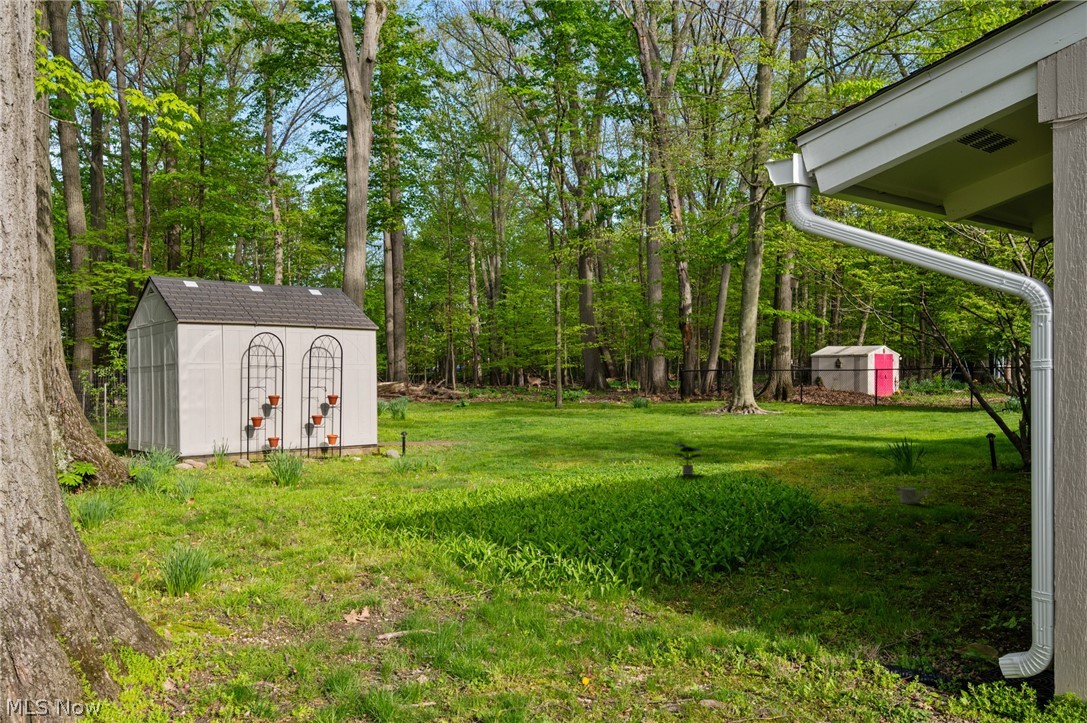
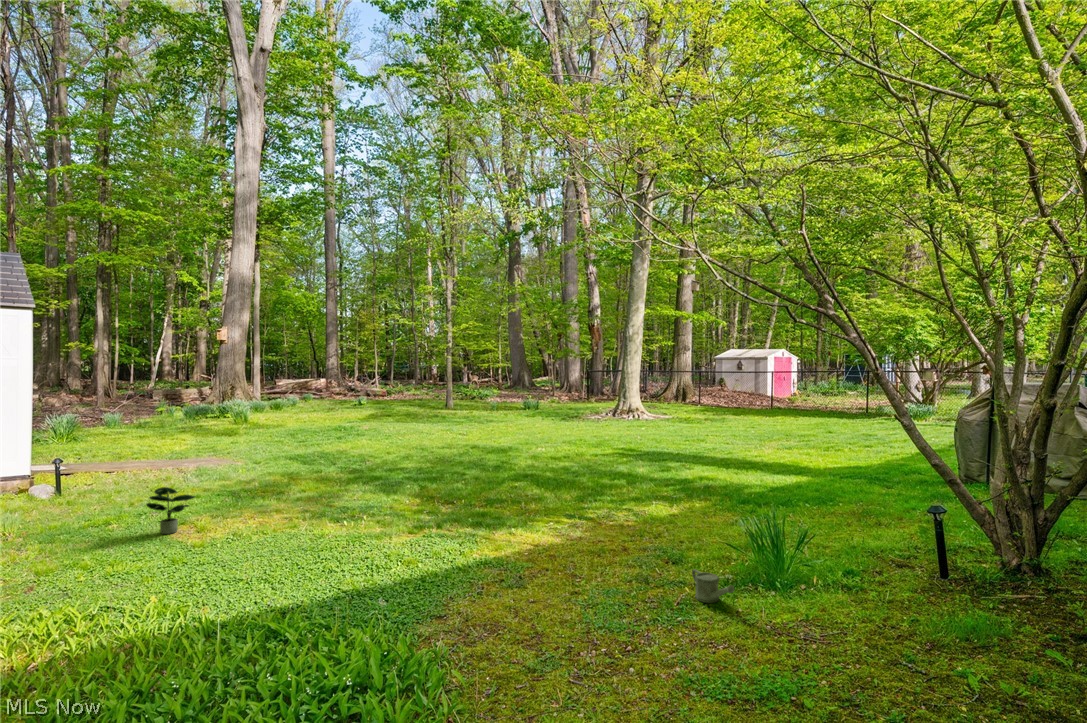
potted plant: present [674,443,702,475] -> present [146,487,195,534]

